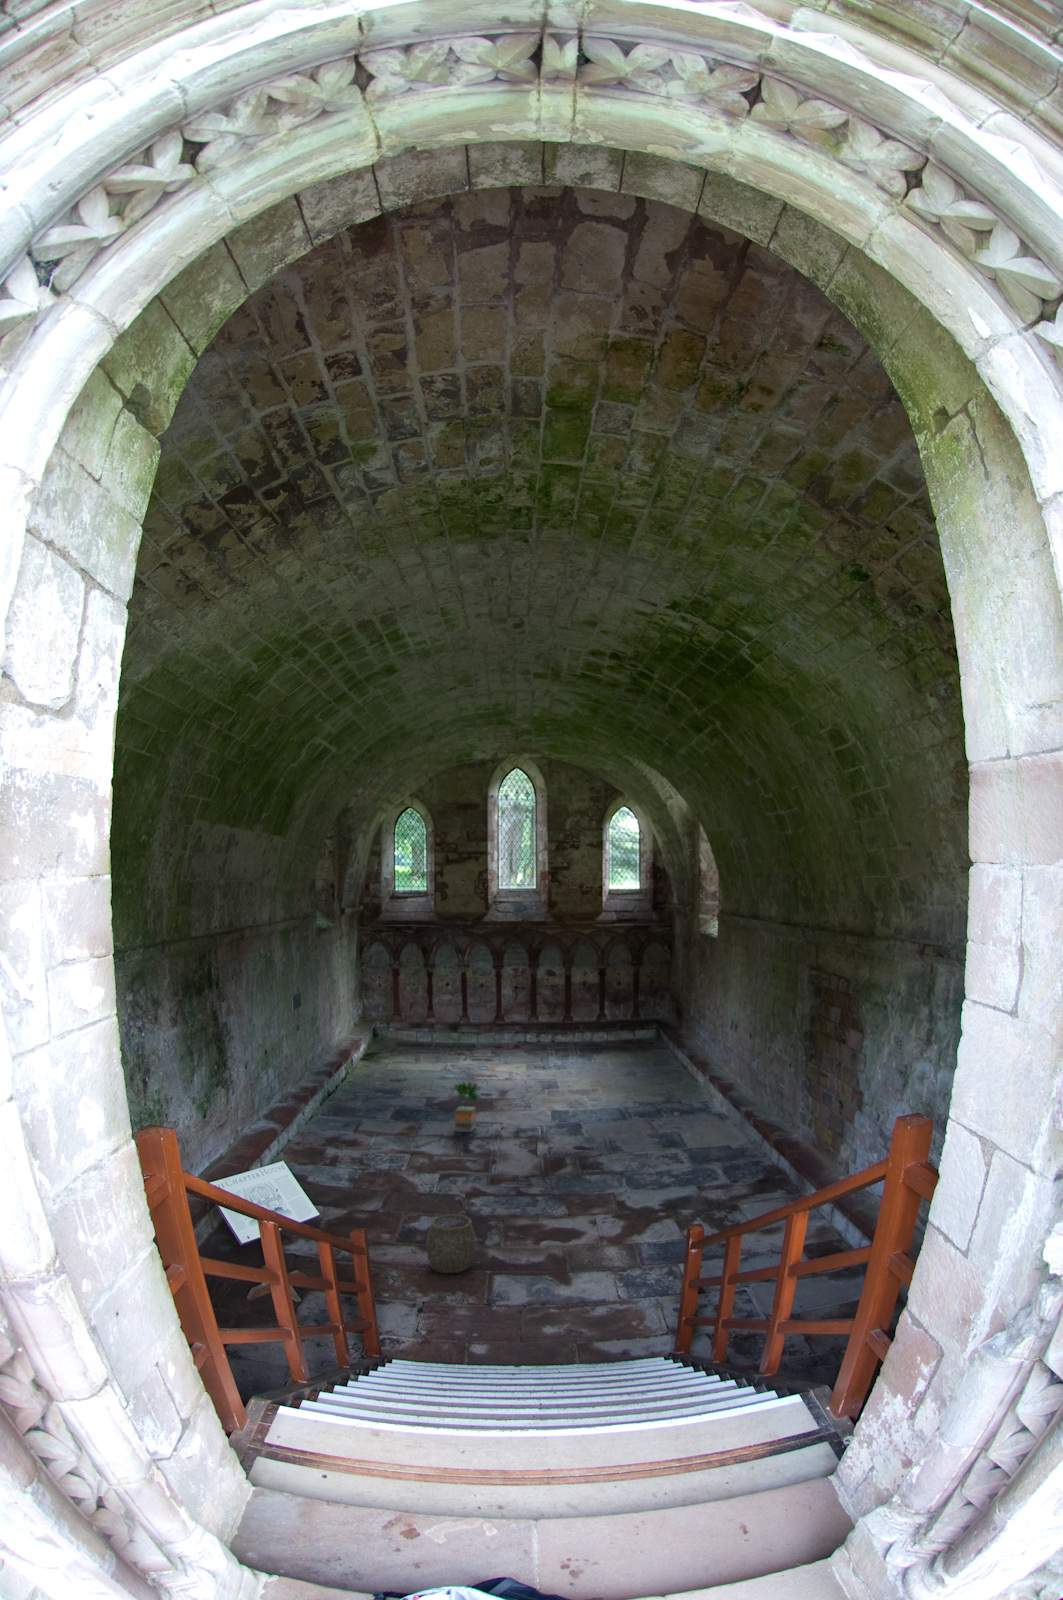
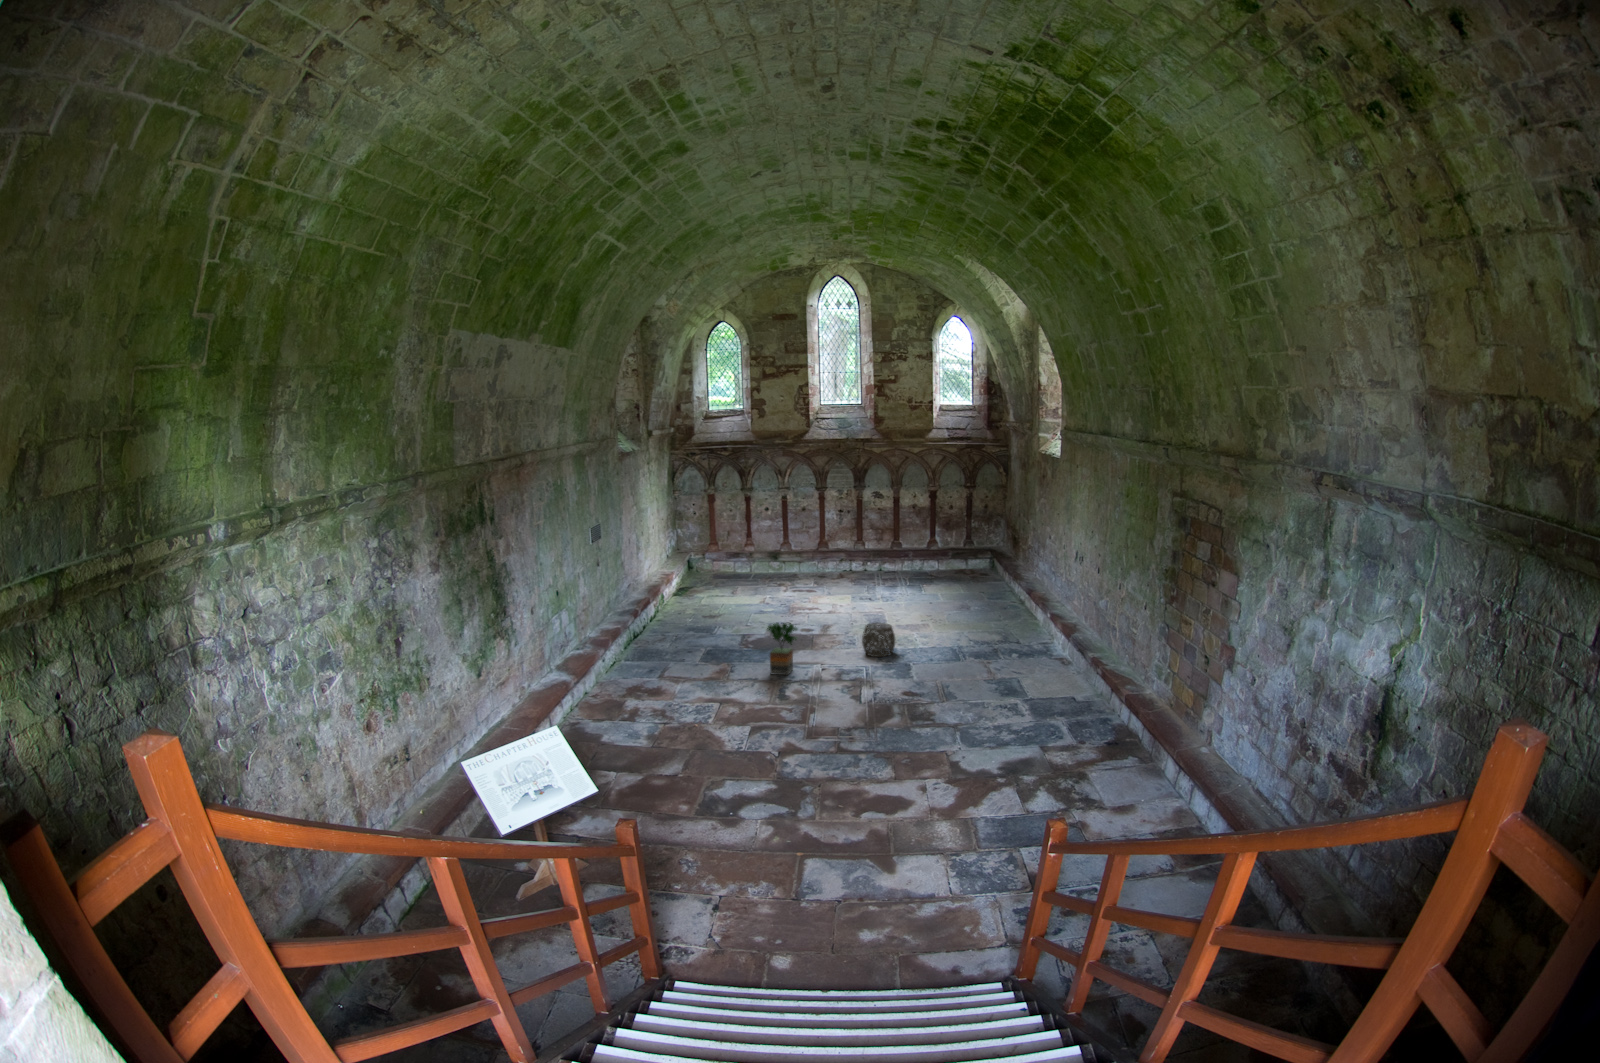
woven basket: present [426,1215,476,1273] -> present [862,623,895,657]

